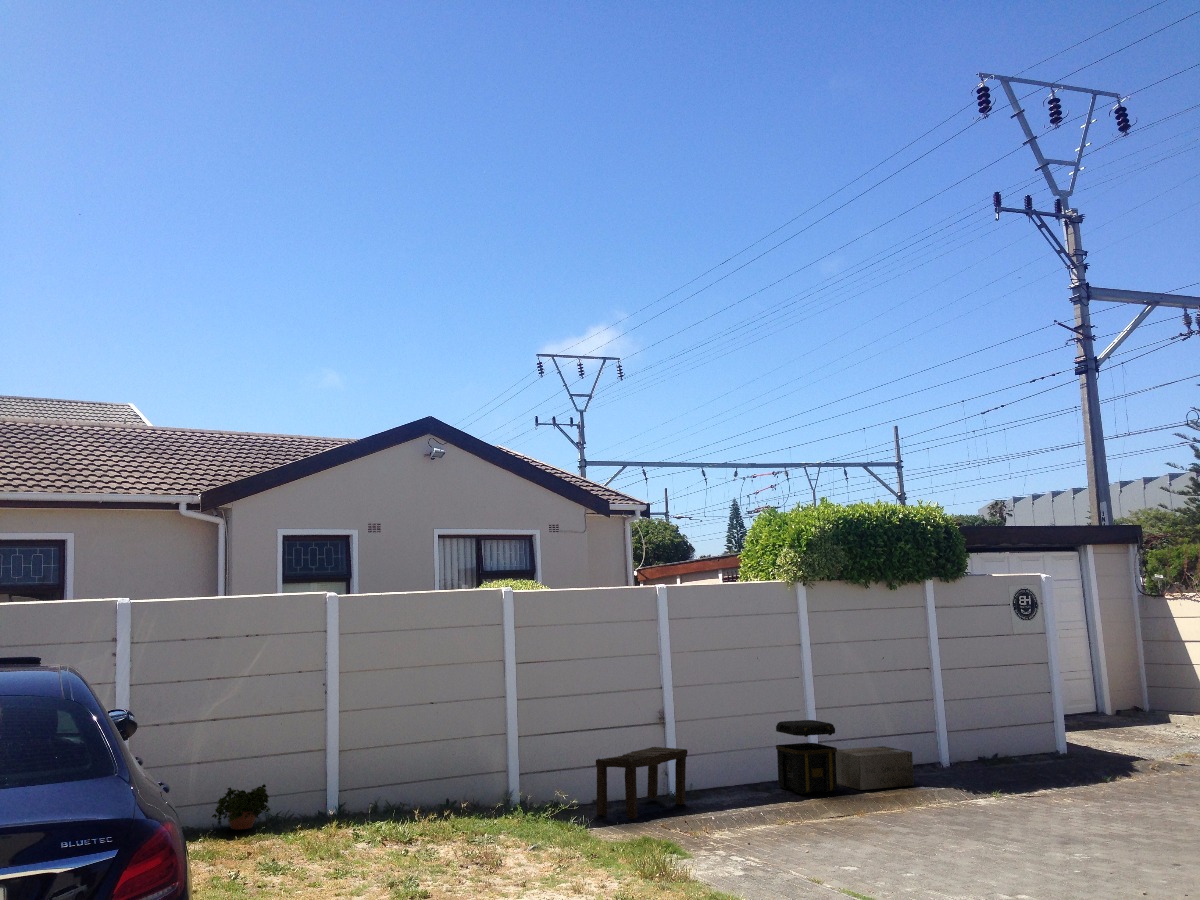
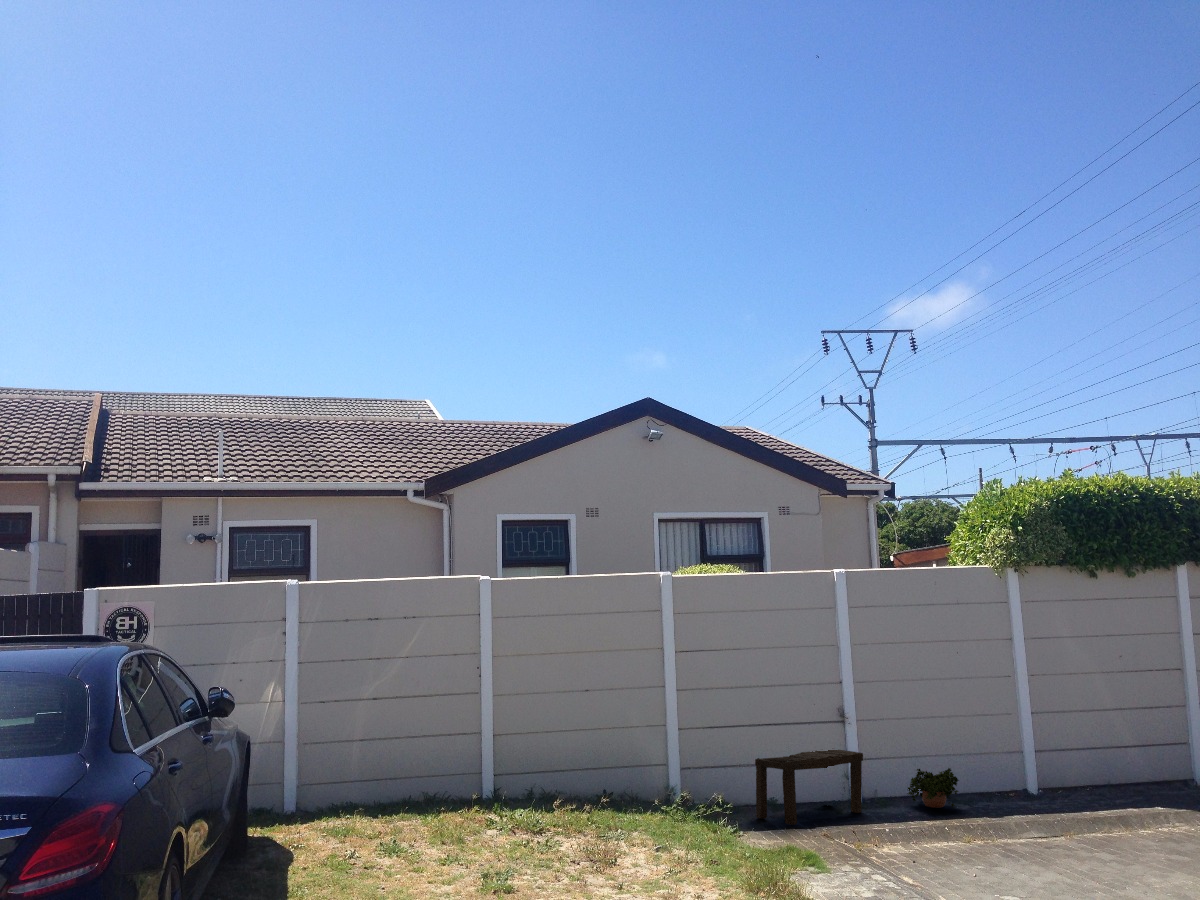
toolbox: present [776,720,837,794] -> none [979,726,1050,810]
cardboard box: present [836,746,914,790] -> none [1051,761,1154,810]
potted plant: present [212,784,270,829] -> present [907,768,959,809]

